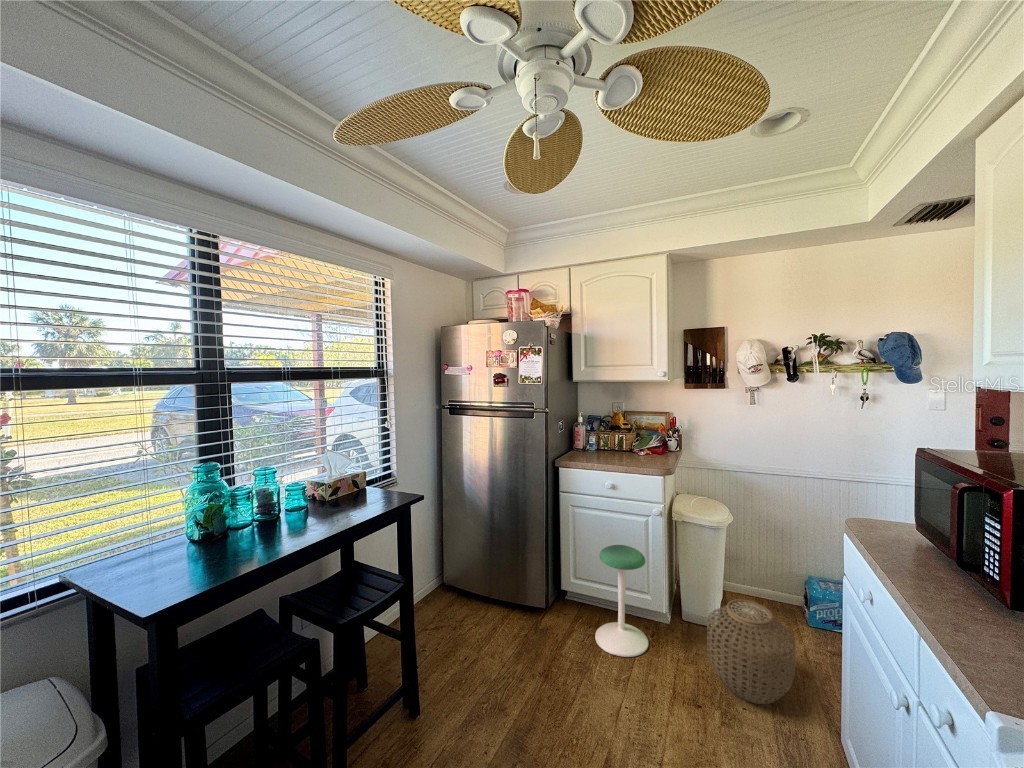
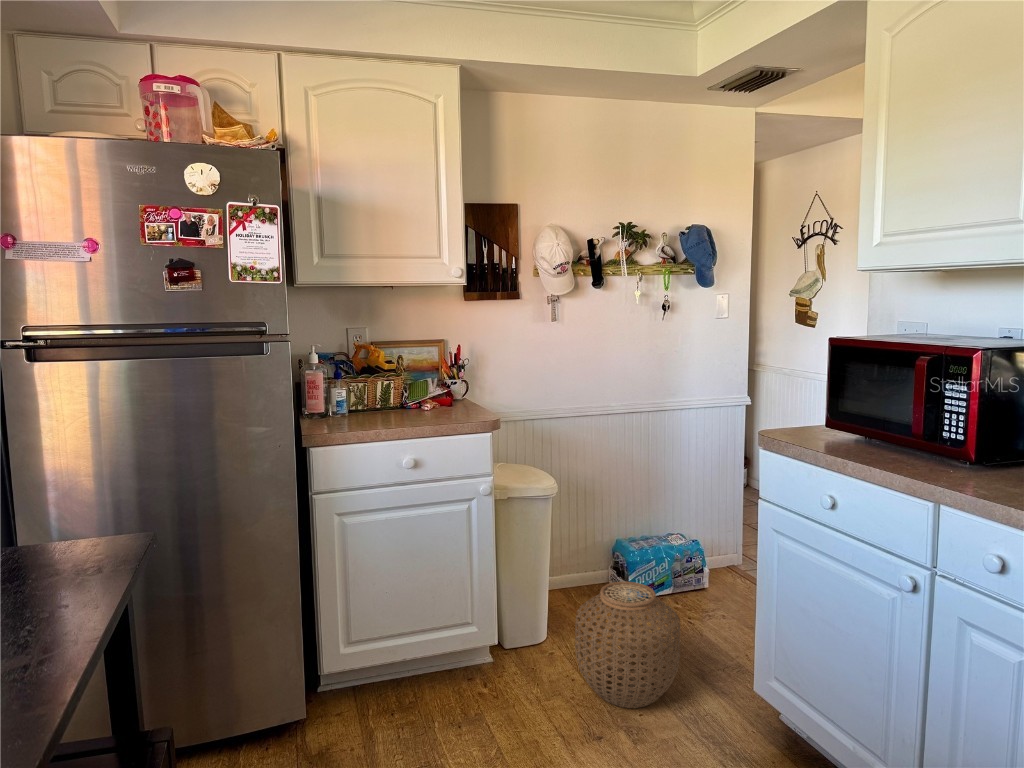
stool: present [595,545,649,657] -> none [407,559,492,737]

